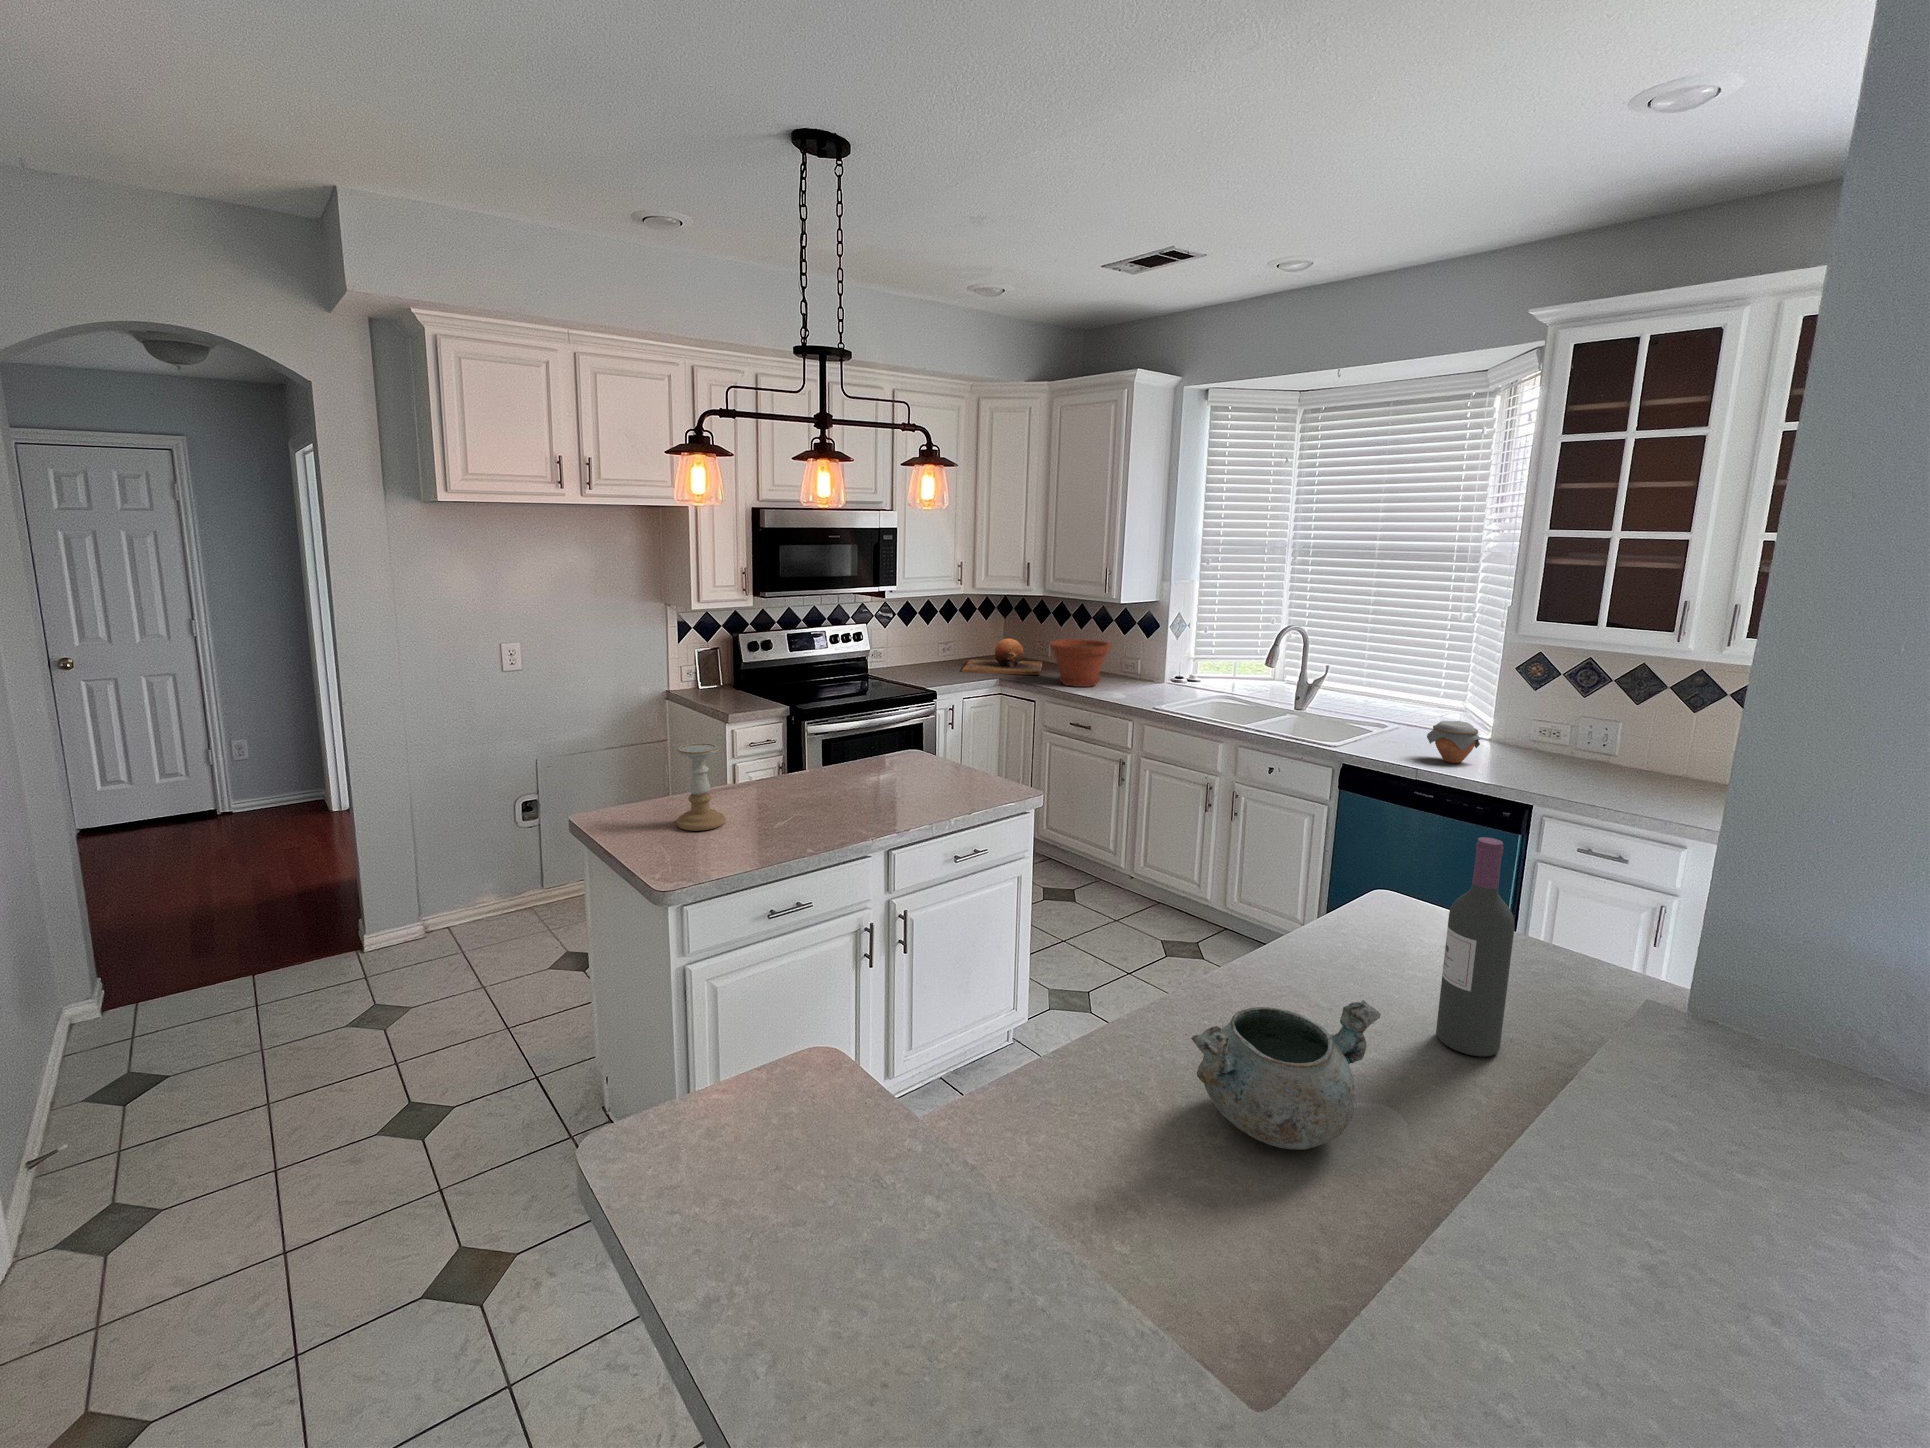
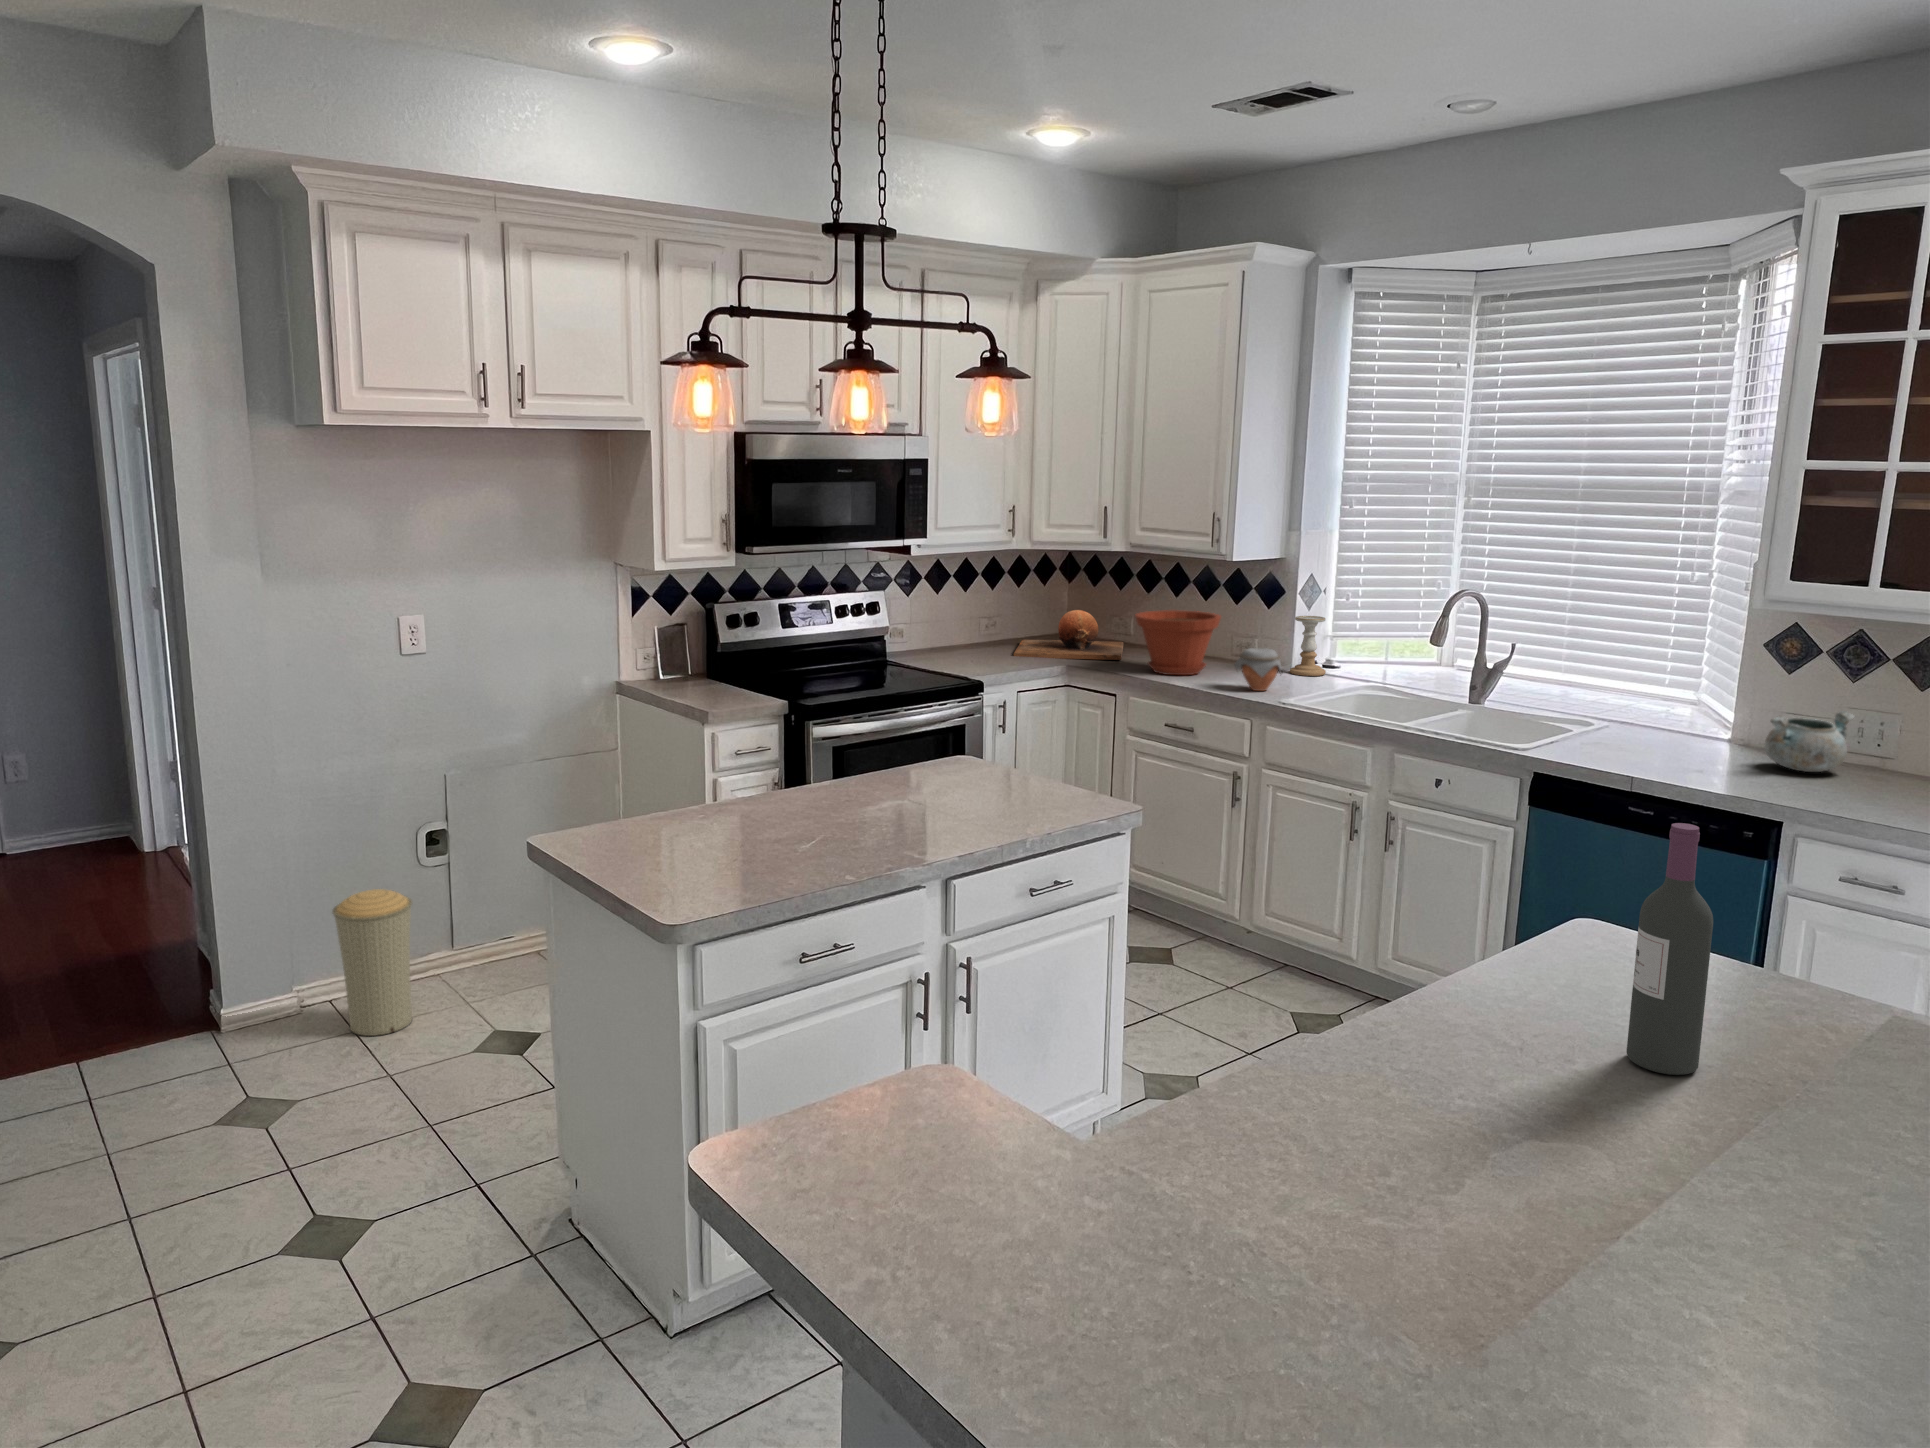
jar: present [1427,721,1480,763] -> present [1235,648,1282,691]
candle holder: present [676,743,725,831] -> present [1290,616,1326,676]
trash can: none [448,845,509,954] -> present [332,889,412,1036]
bowl: present [1191,1000,1381,1150] -> present [1764,711,1854,772]

